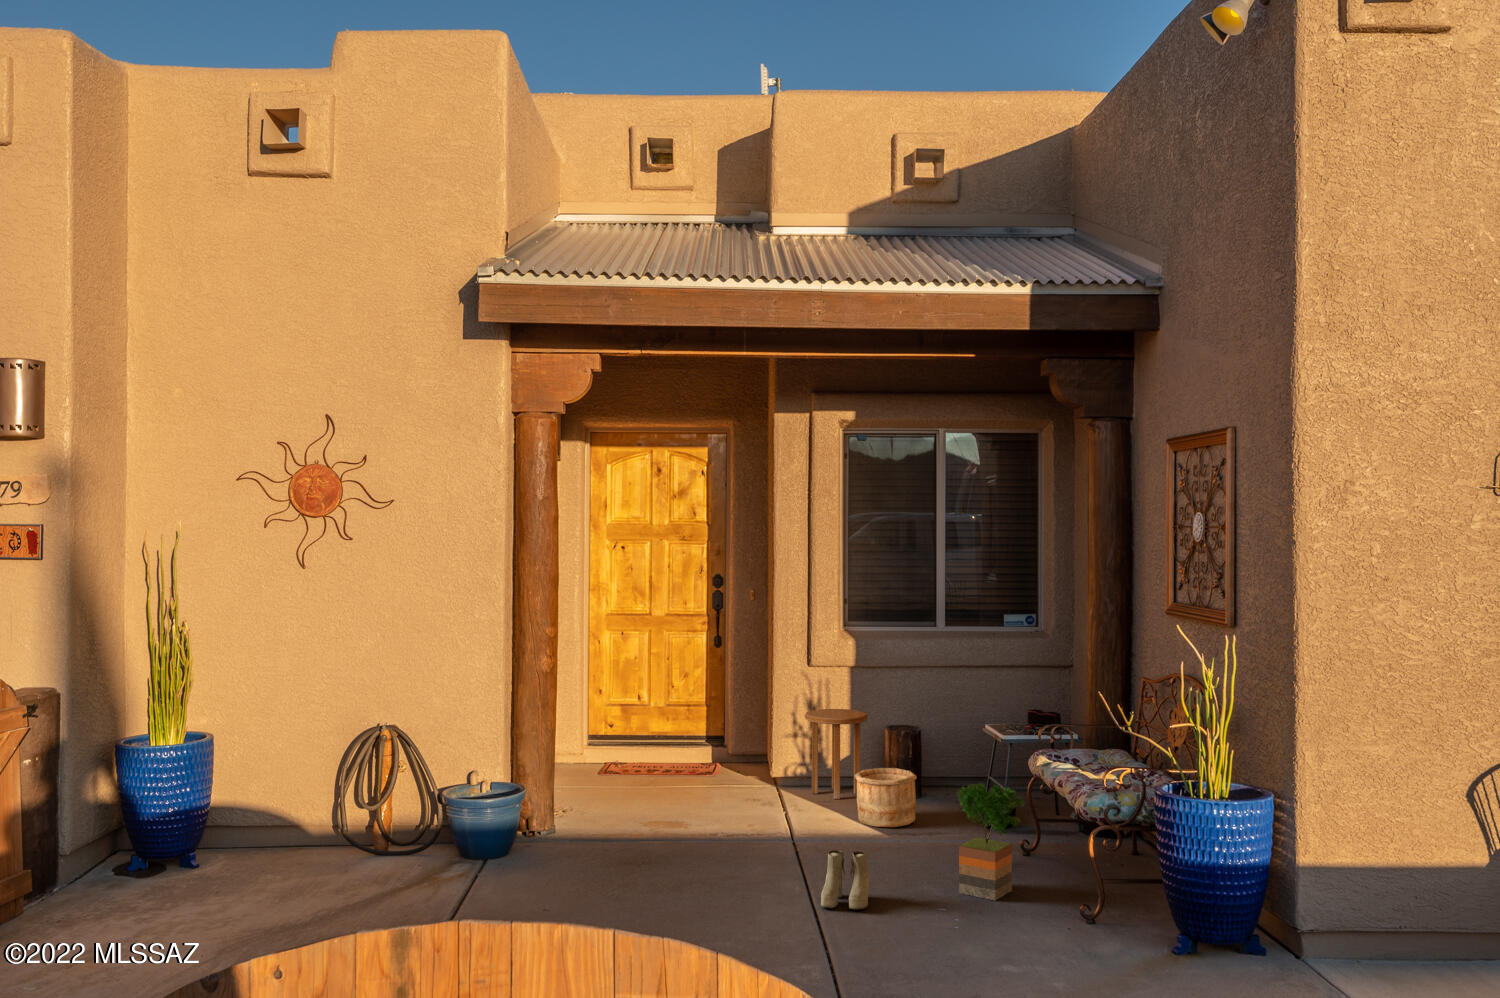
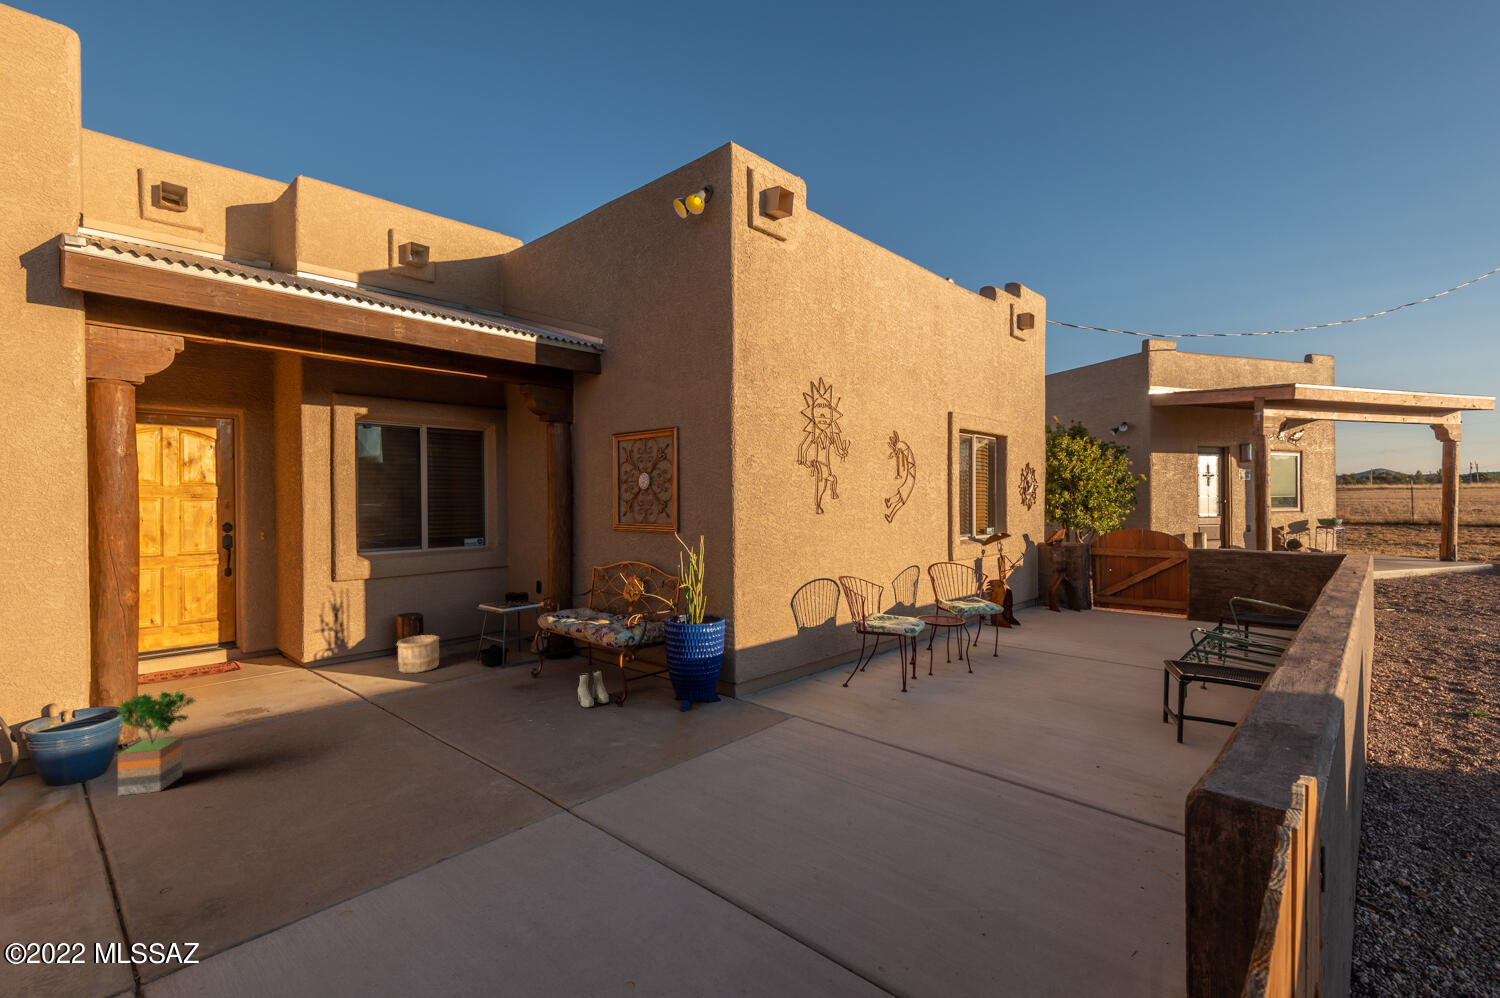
side table: present [805,709,868,799] -> none [337,606,386,665]
potted tree: present [958,783,1025,901] -> present [118,691,196,795]
boots: present [821,850,870,909] -> present [578,670,609,707]

